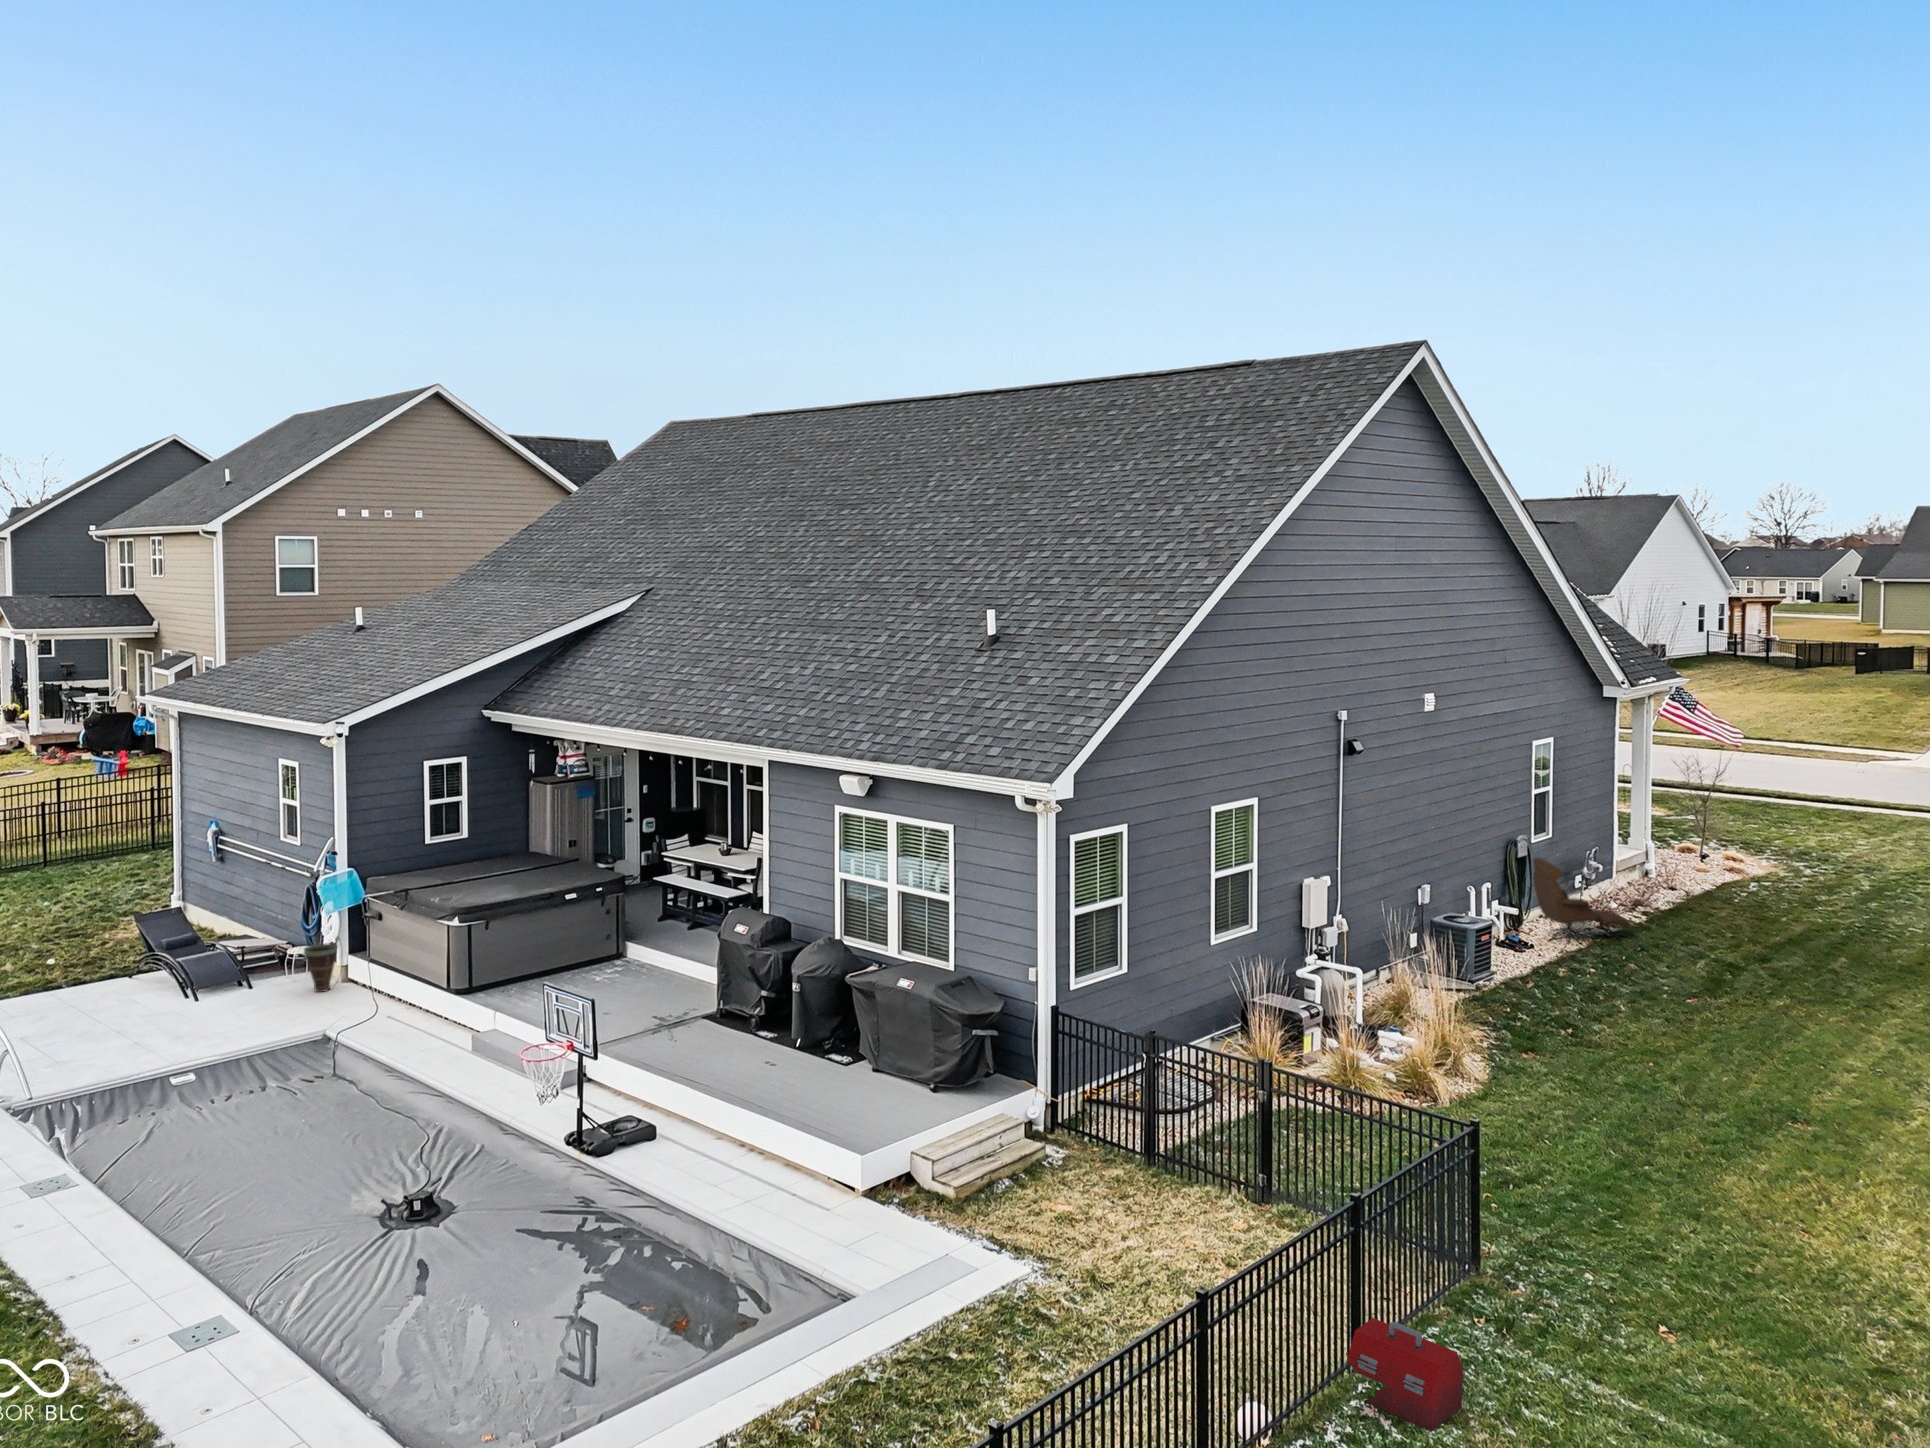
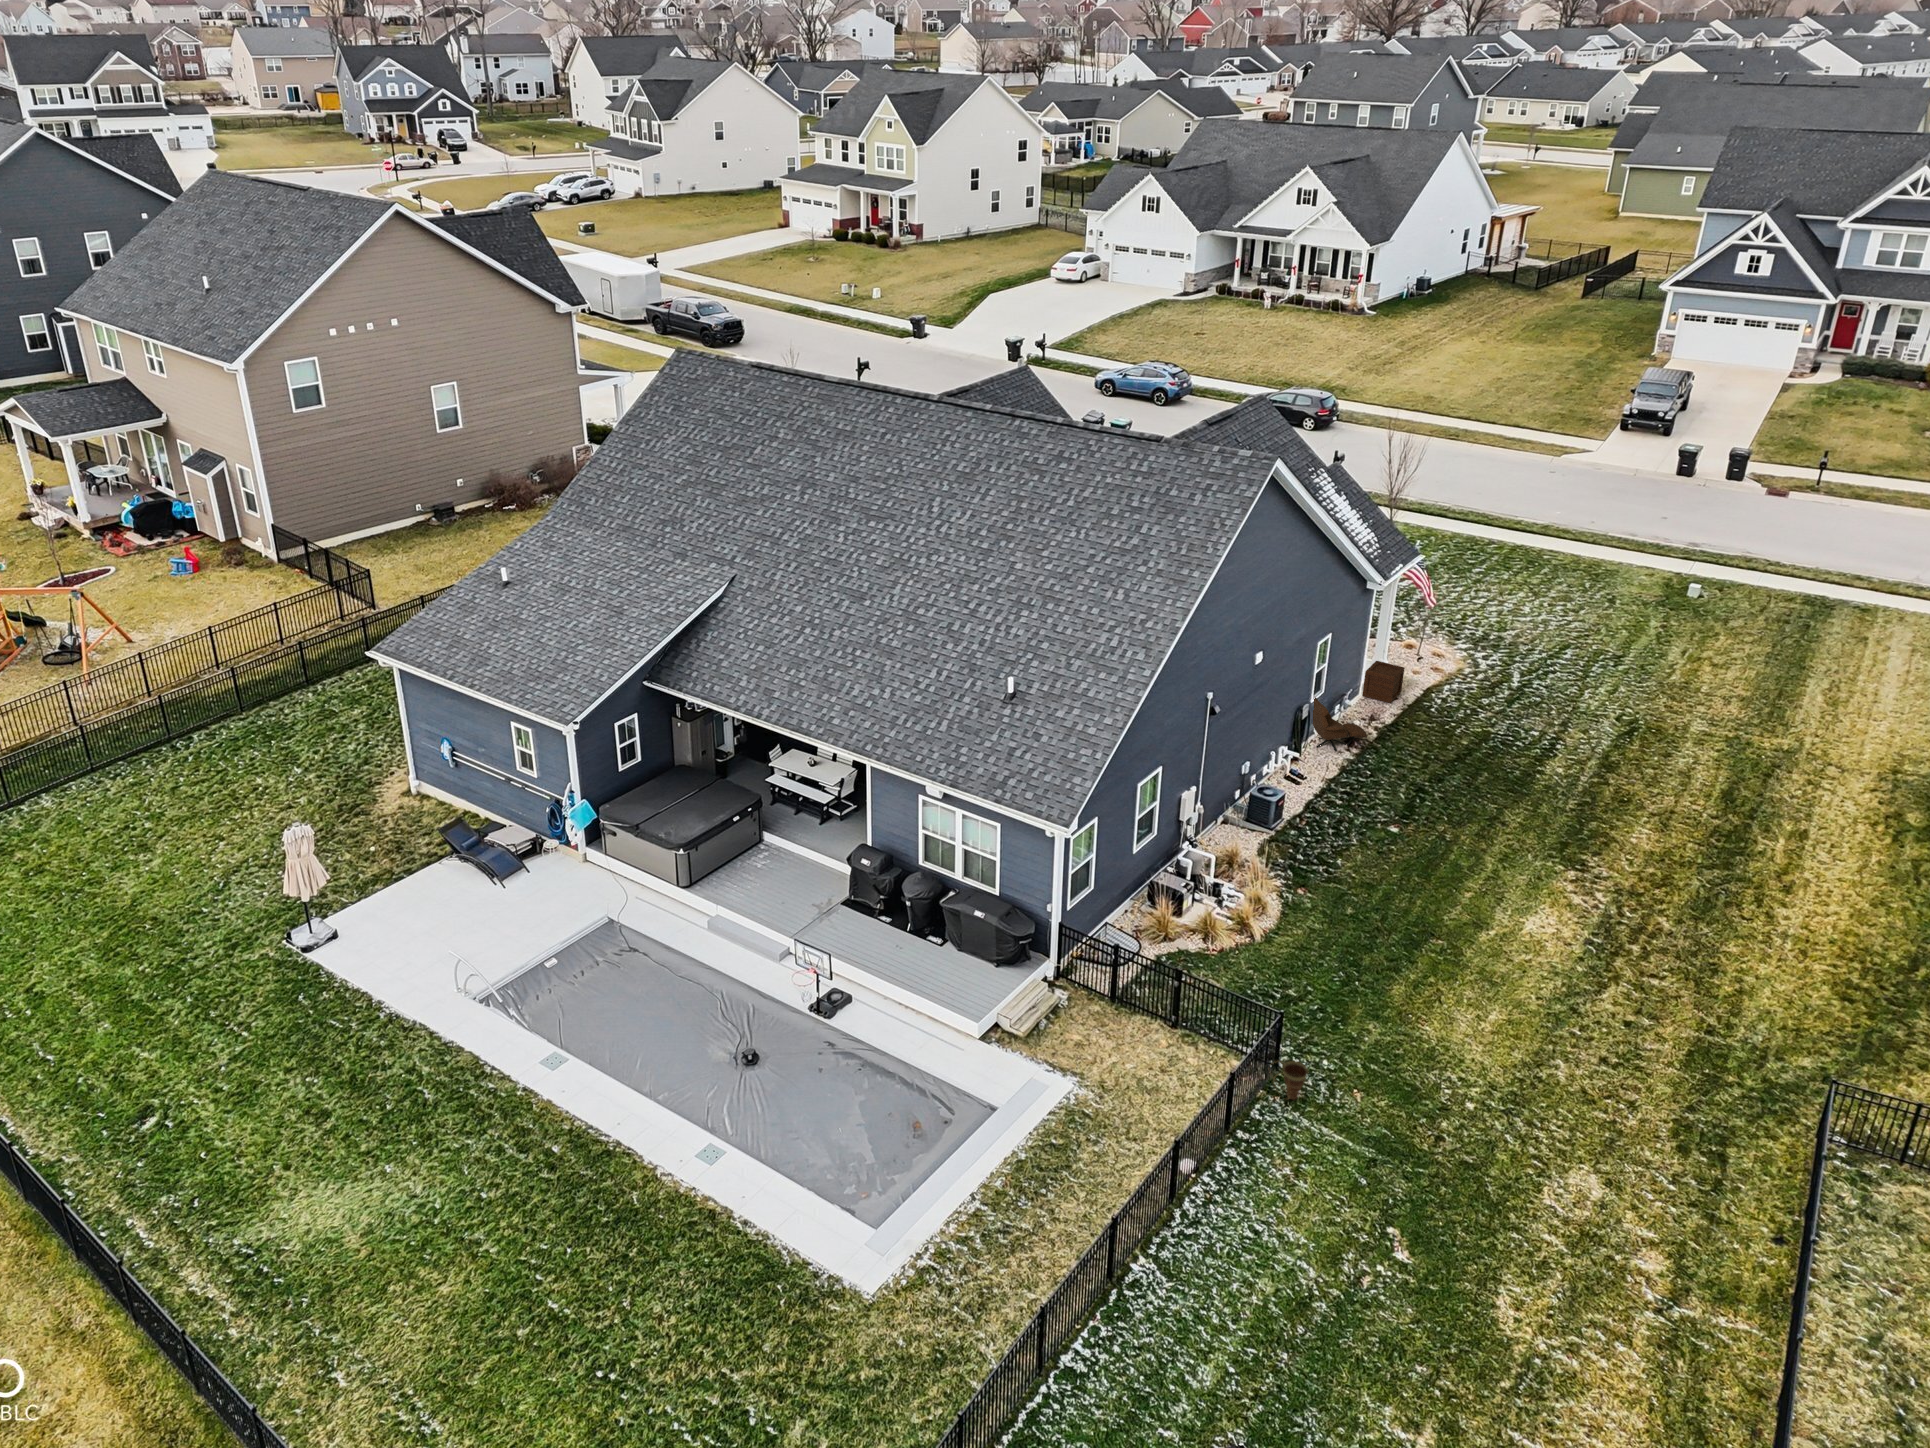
wooden crate: none [1619,853,1682,910] -> present [1362,661,1405,703]
basket: present [304,938,342,992] -> present [1273,1061,1309,1100]
toolbox: present [1348,1318,1463,1432] -> none [1222,1109,1272,1159]

